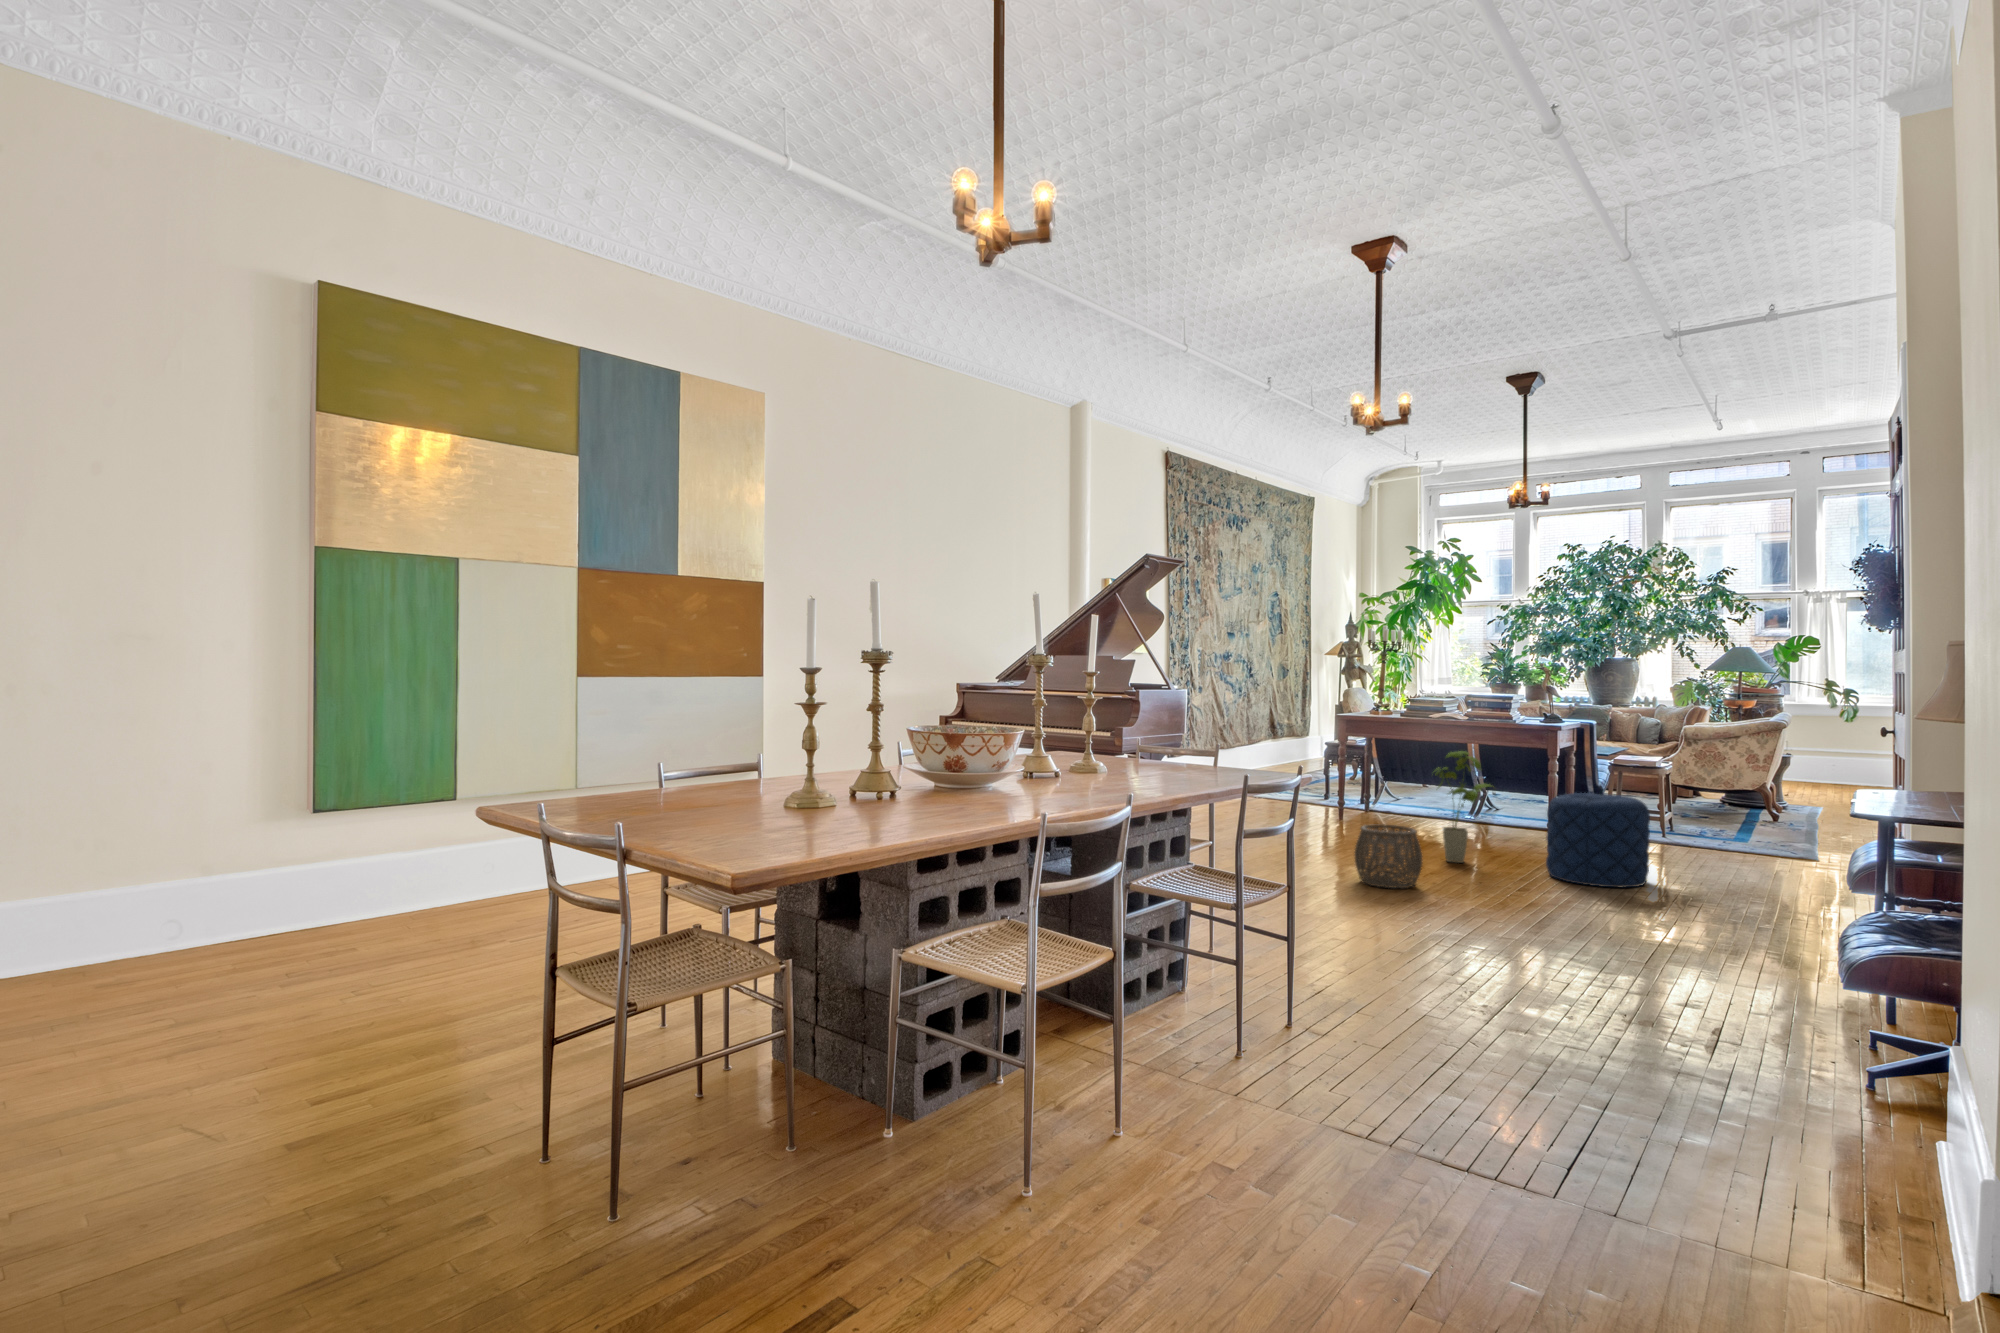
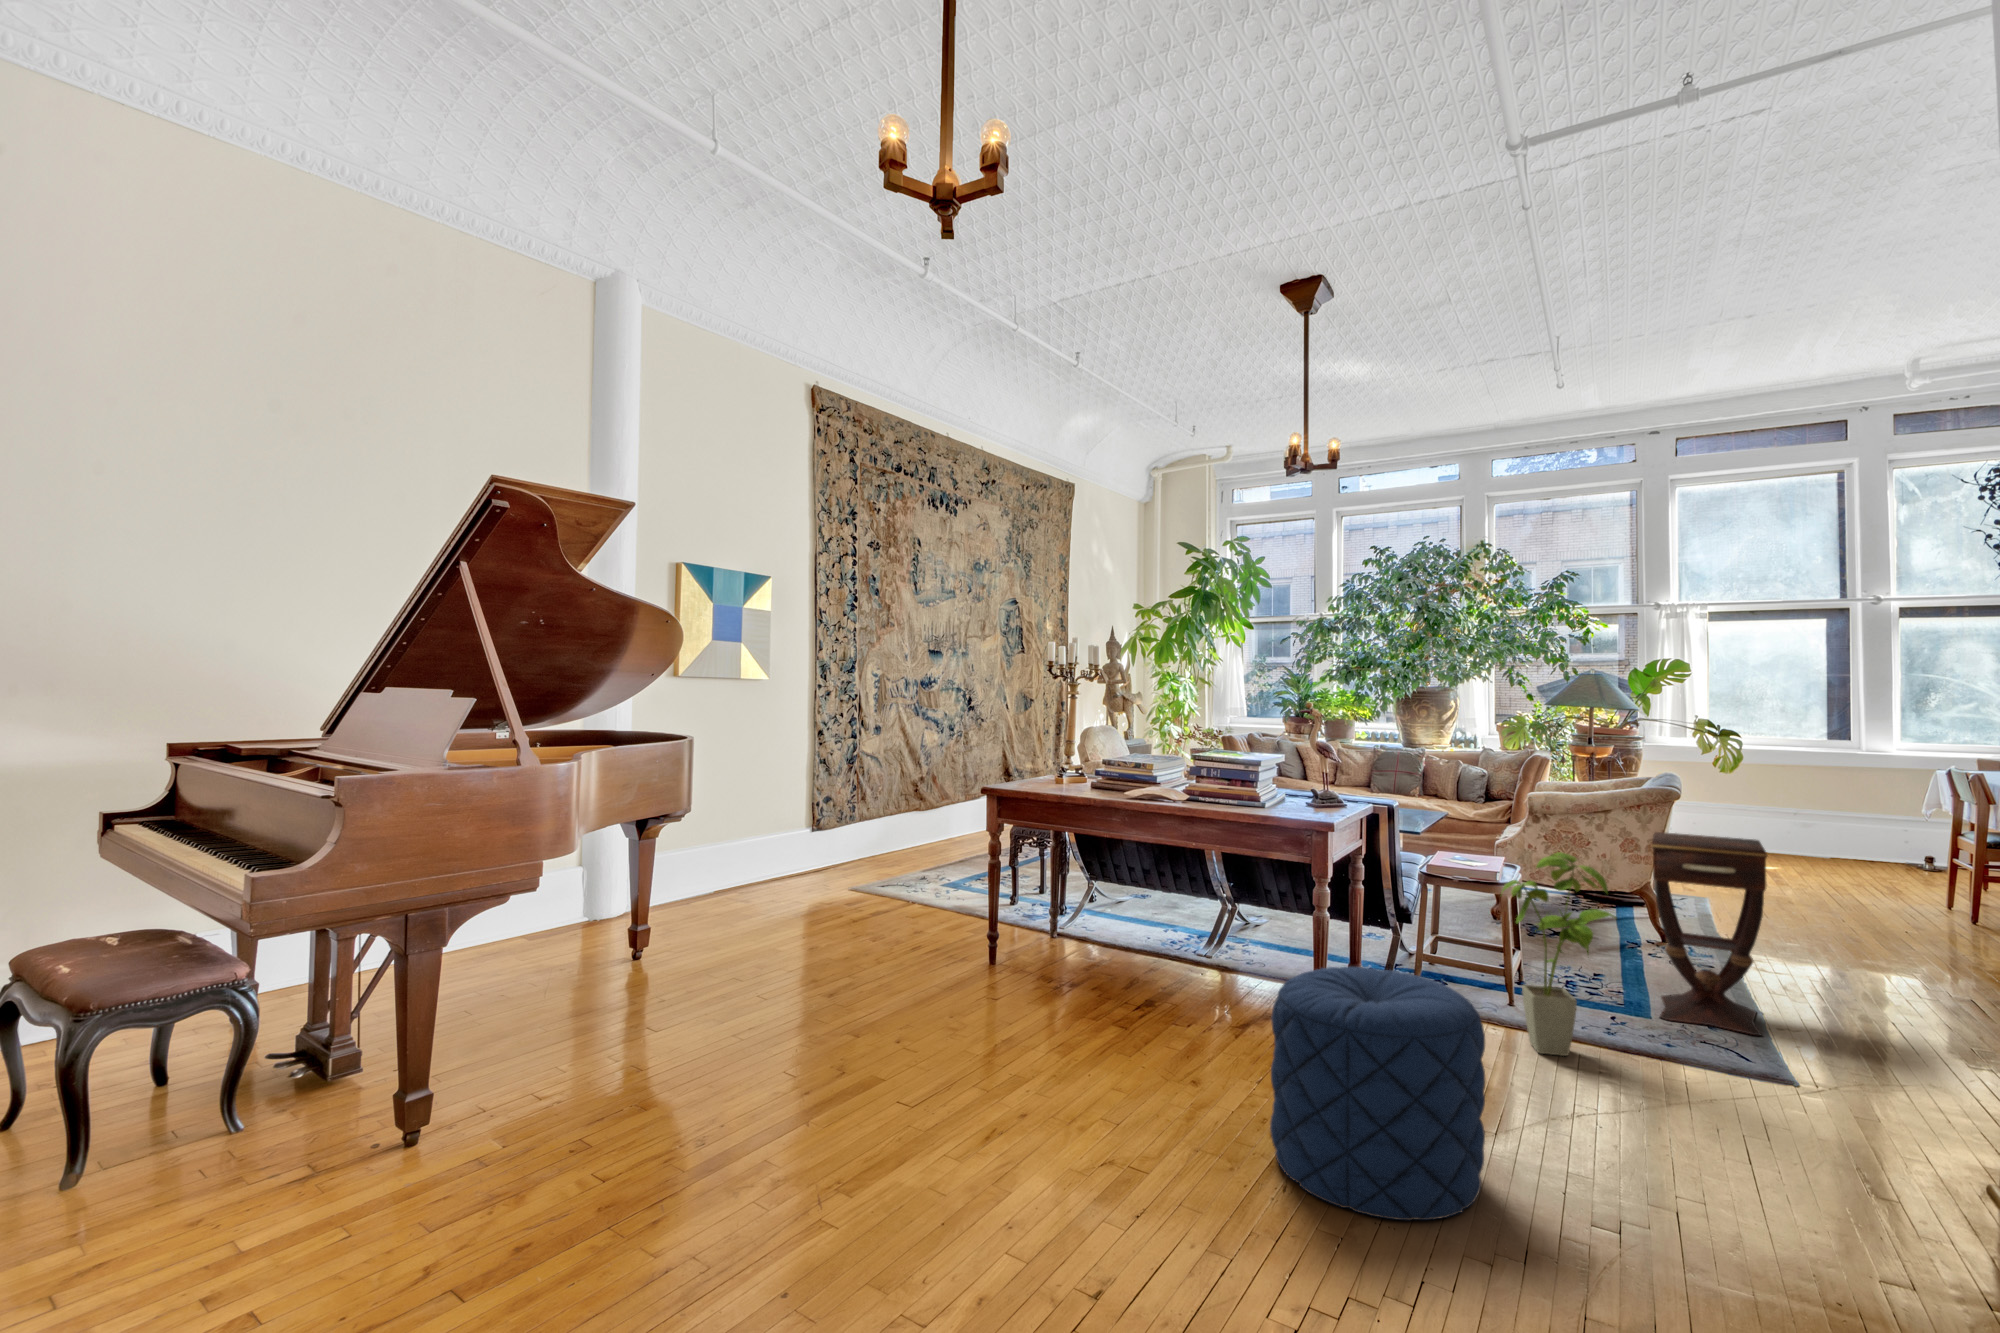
side table: none [1755,746,1824,855] -> present [1651,832,1768,1035]
house plant: present [1436,751,1492,863] -> present [1502,852,1616,1056]
woven basket: present [1354,824,1423,888] -> none [794,1072,956,1273]

